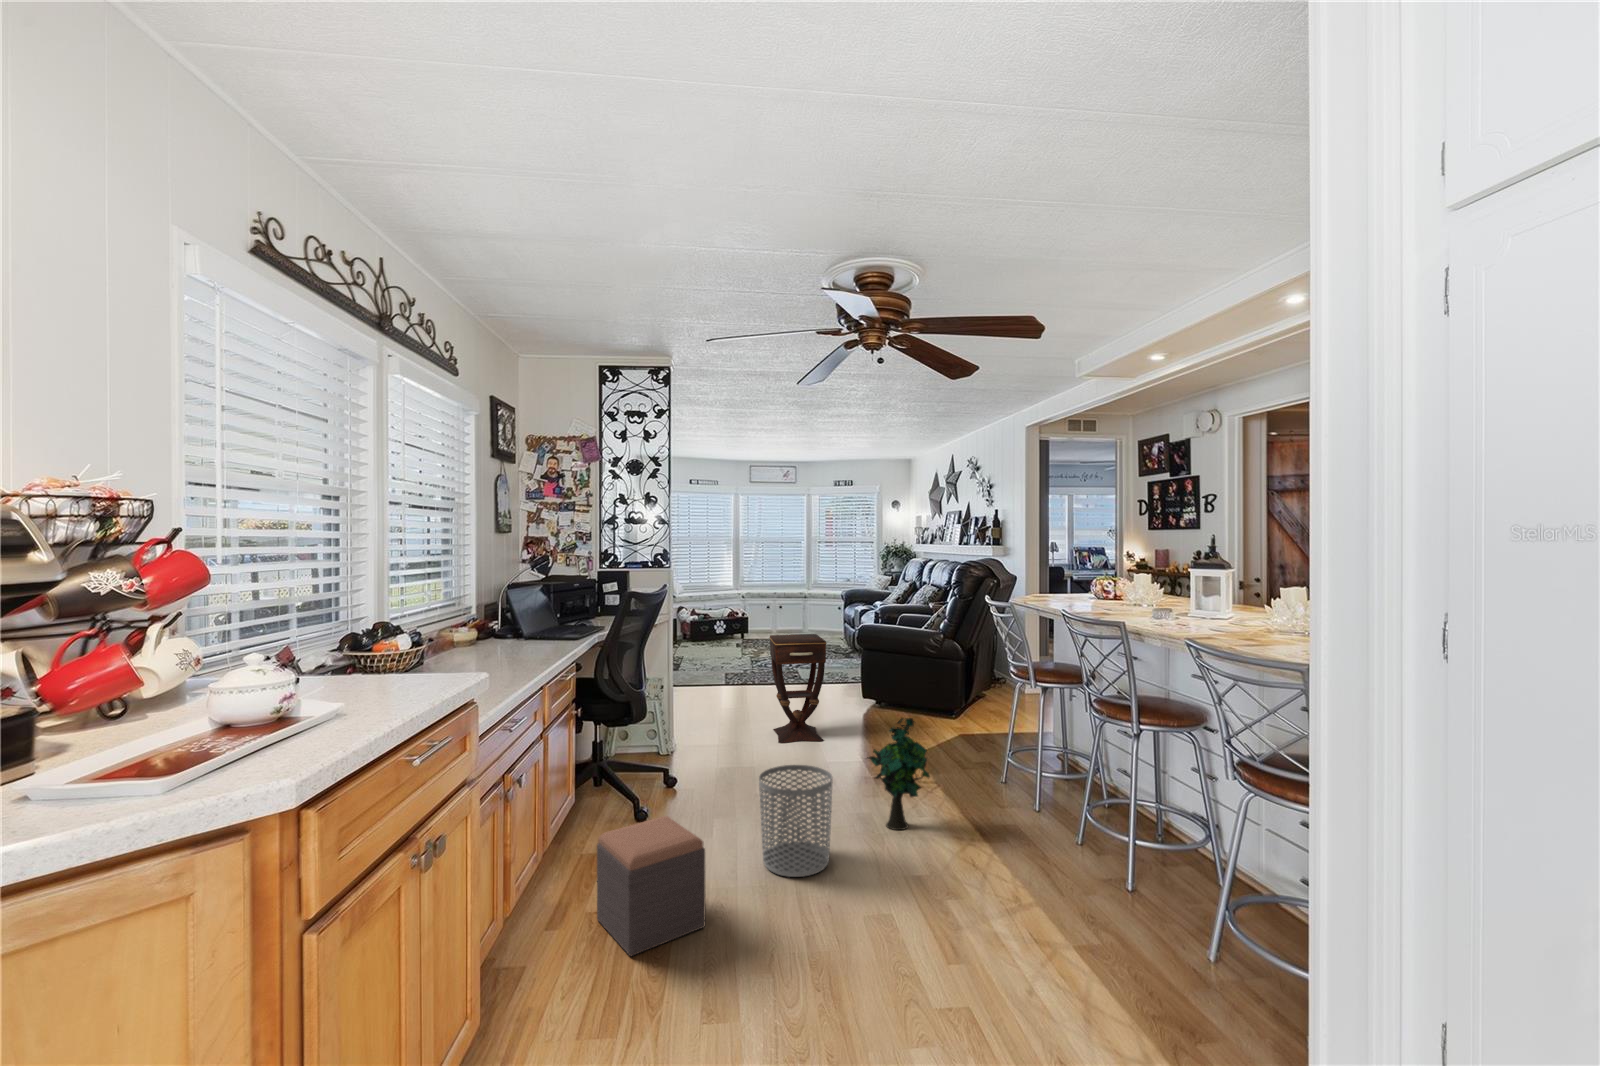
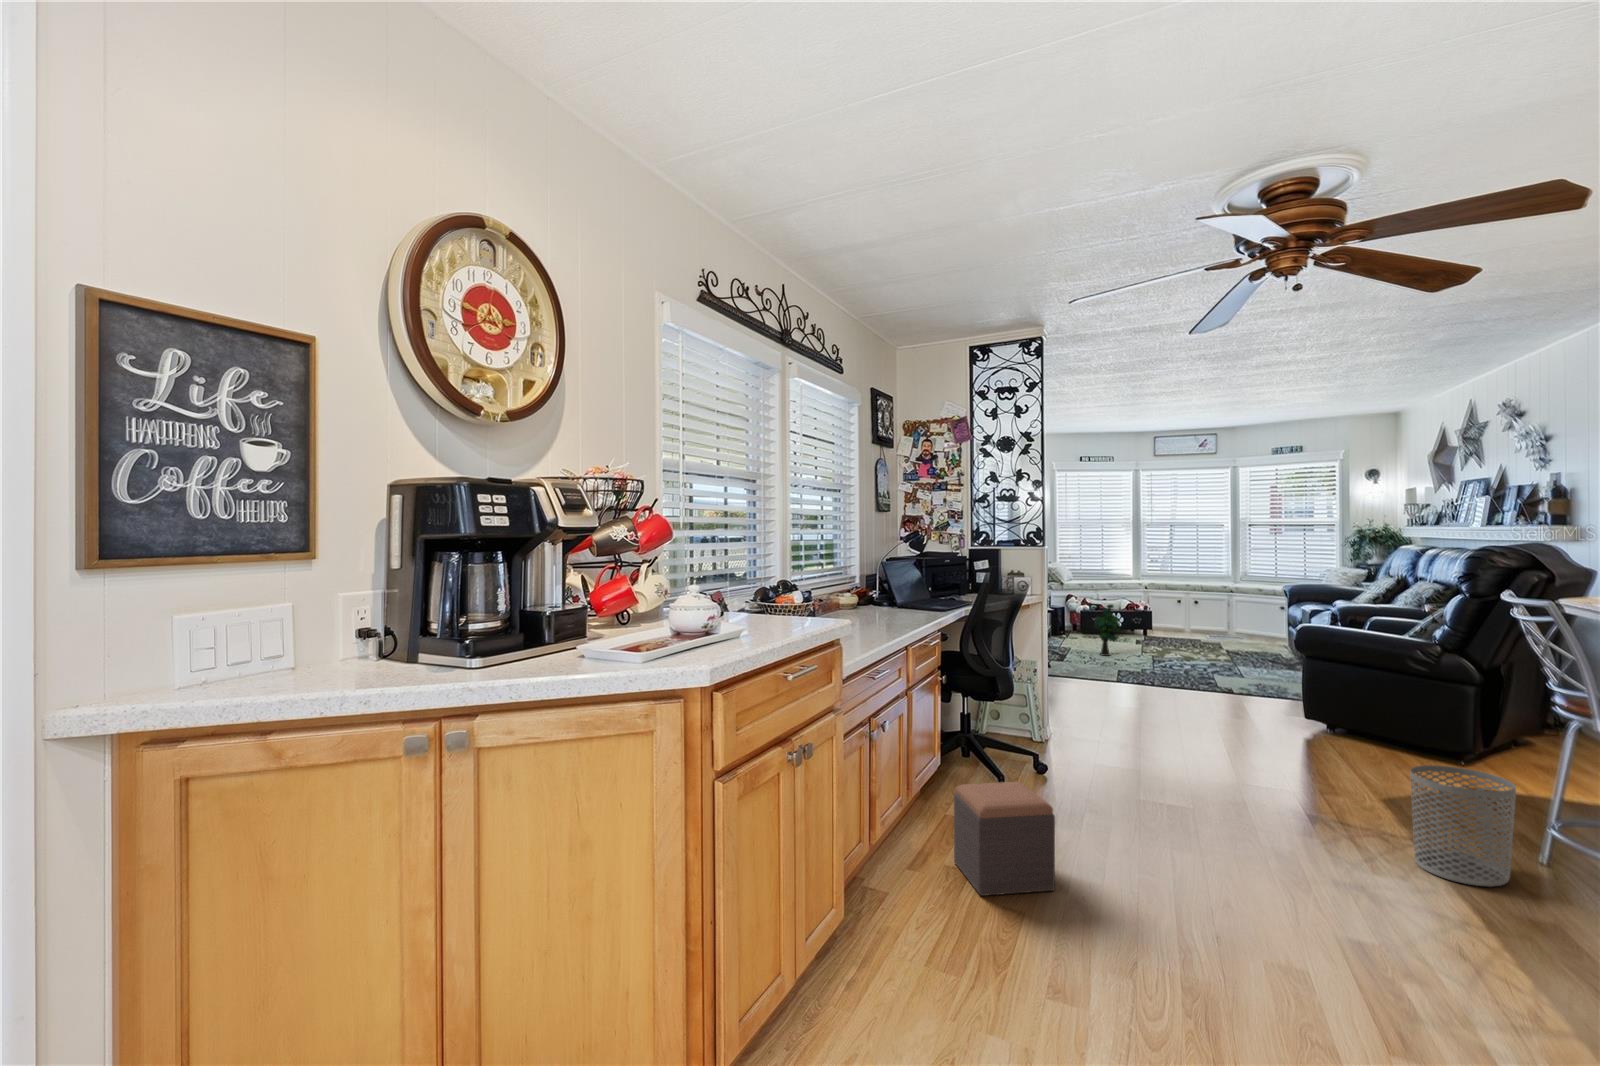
side table: present [769,634,827,743] -> none [1162,627,1233,753]
decorative plant: present [867,718,930,830] -> present [1094,604,1122,656]
waste bin: present [759,765,832,877] -> present [1410,765,1516,887]

